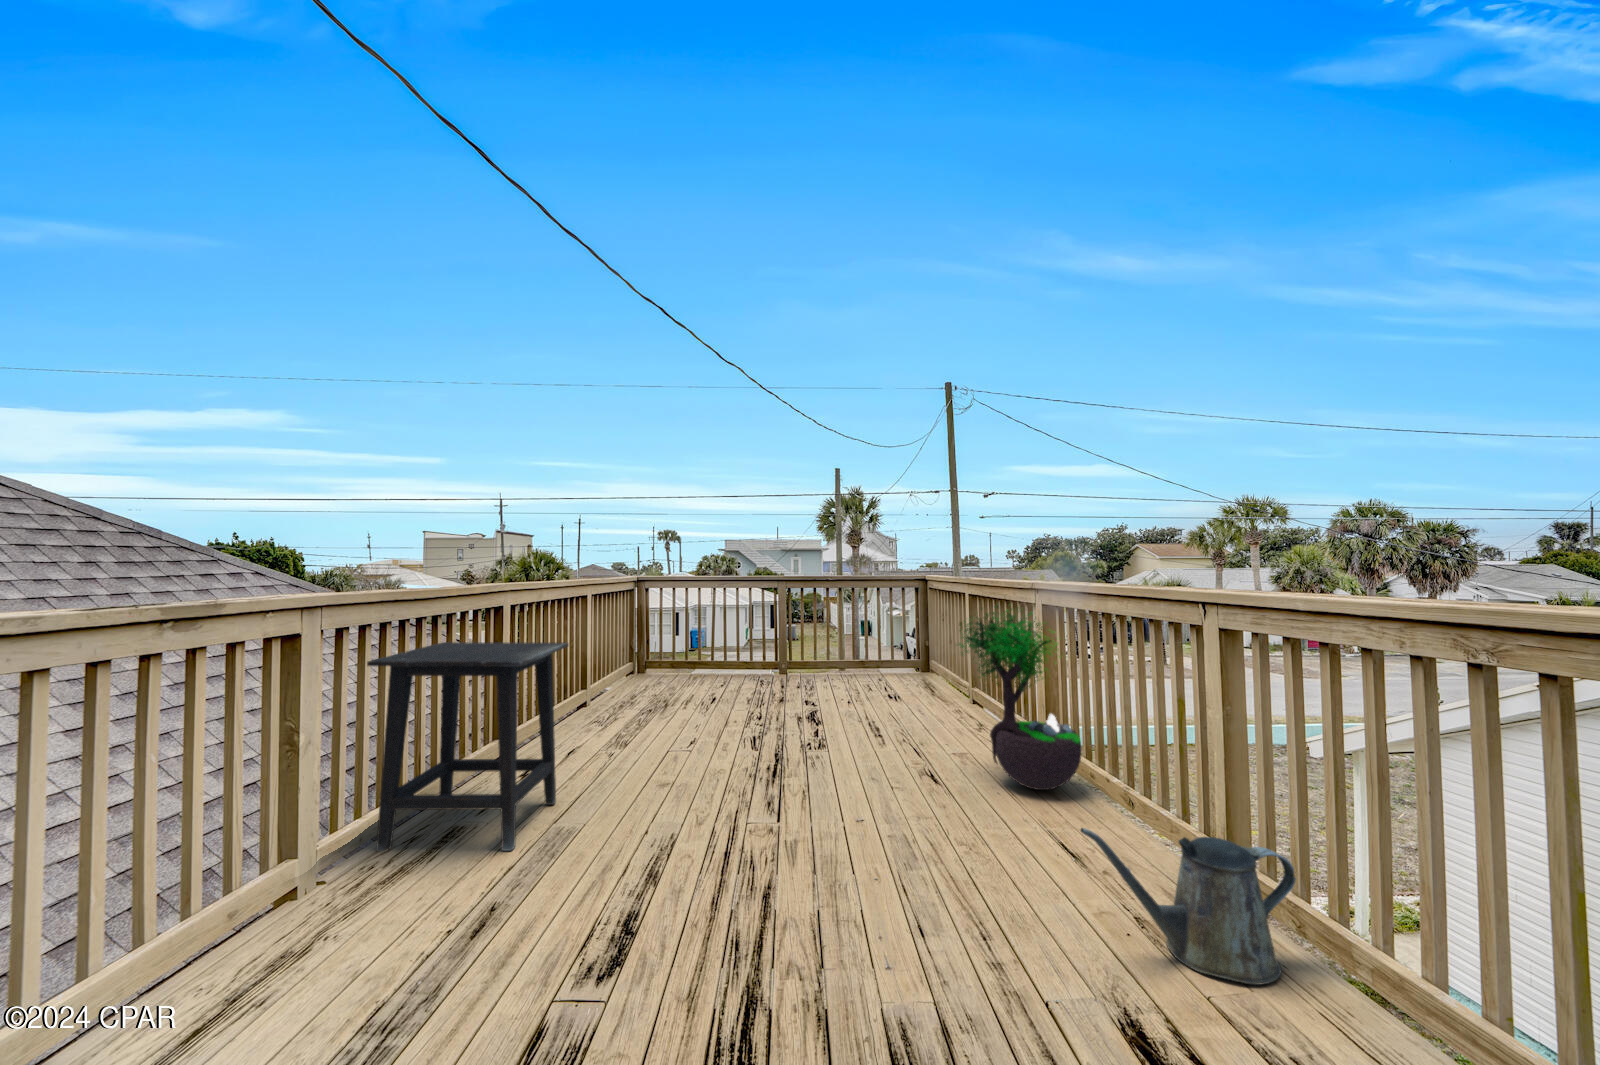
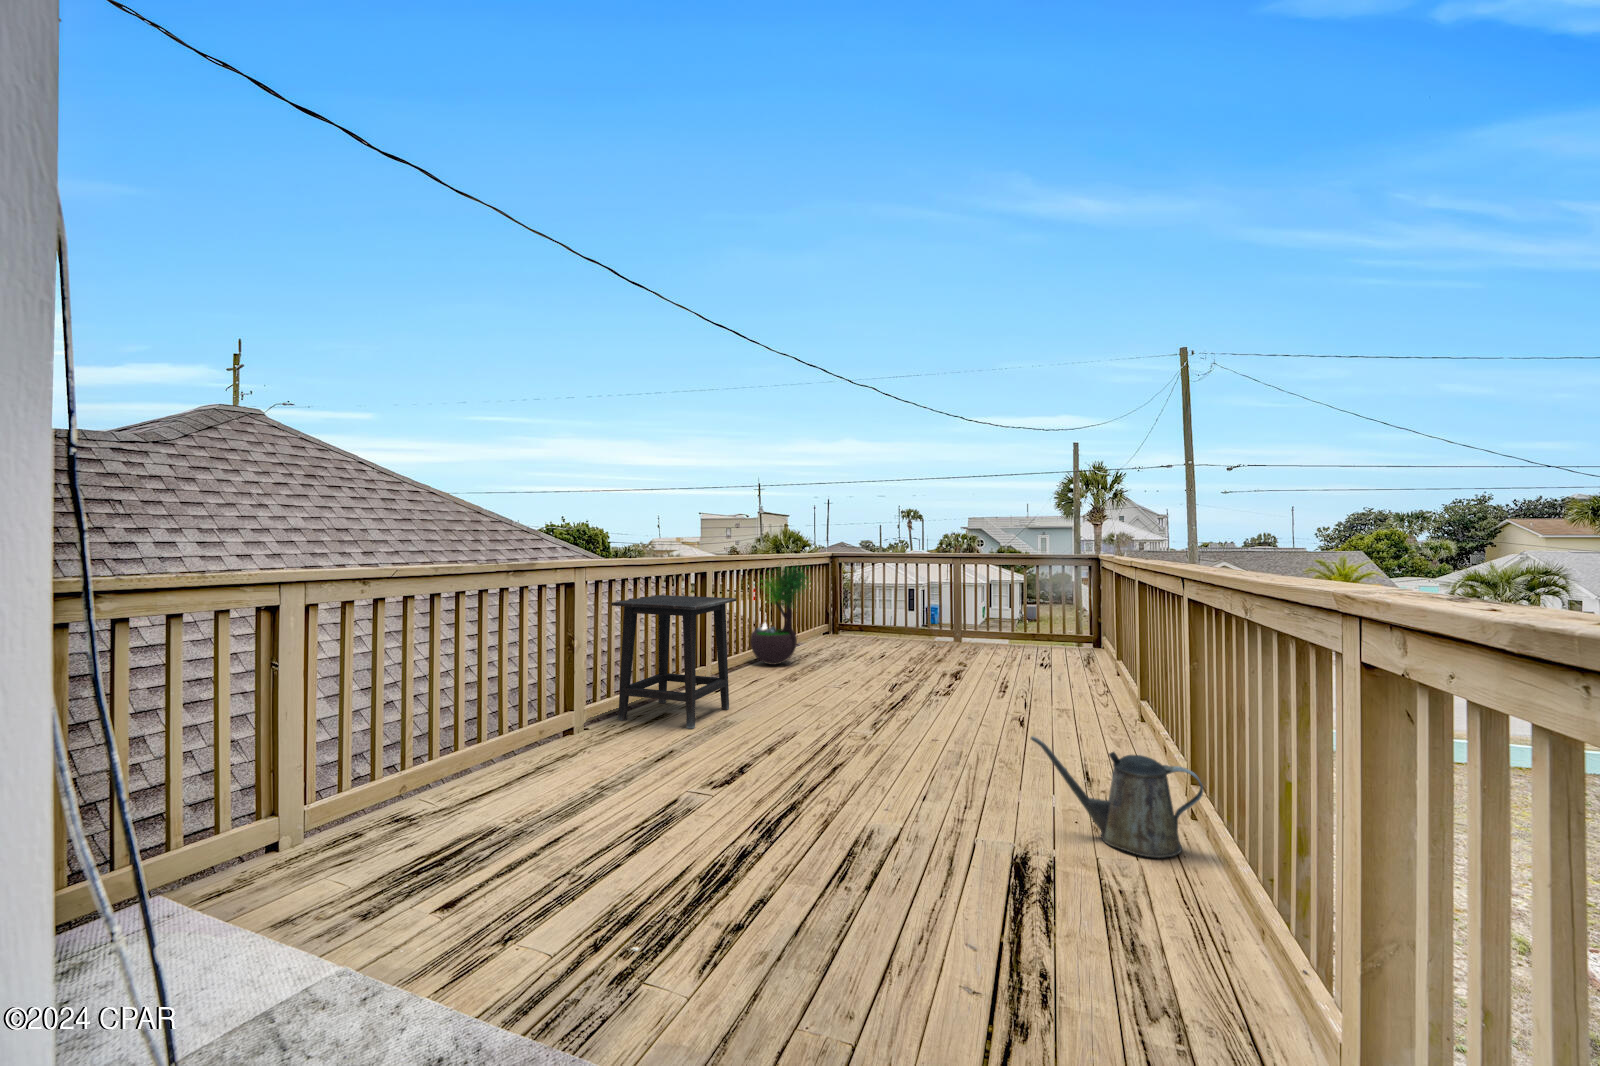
potted tree: present [959,606,1081,790] -> present [750,566,809,665]

